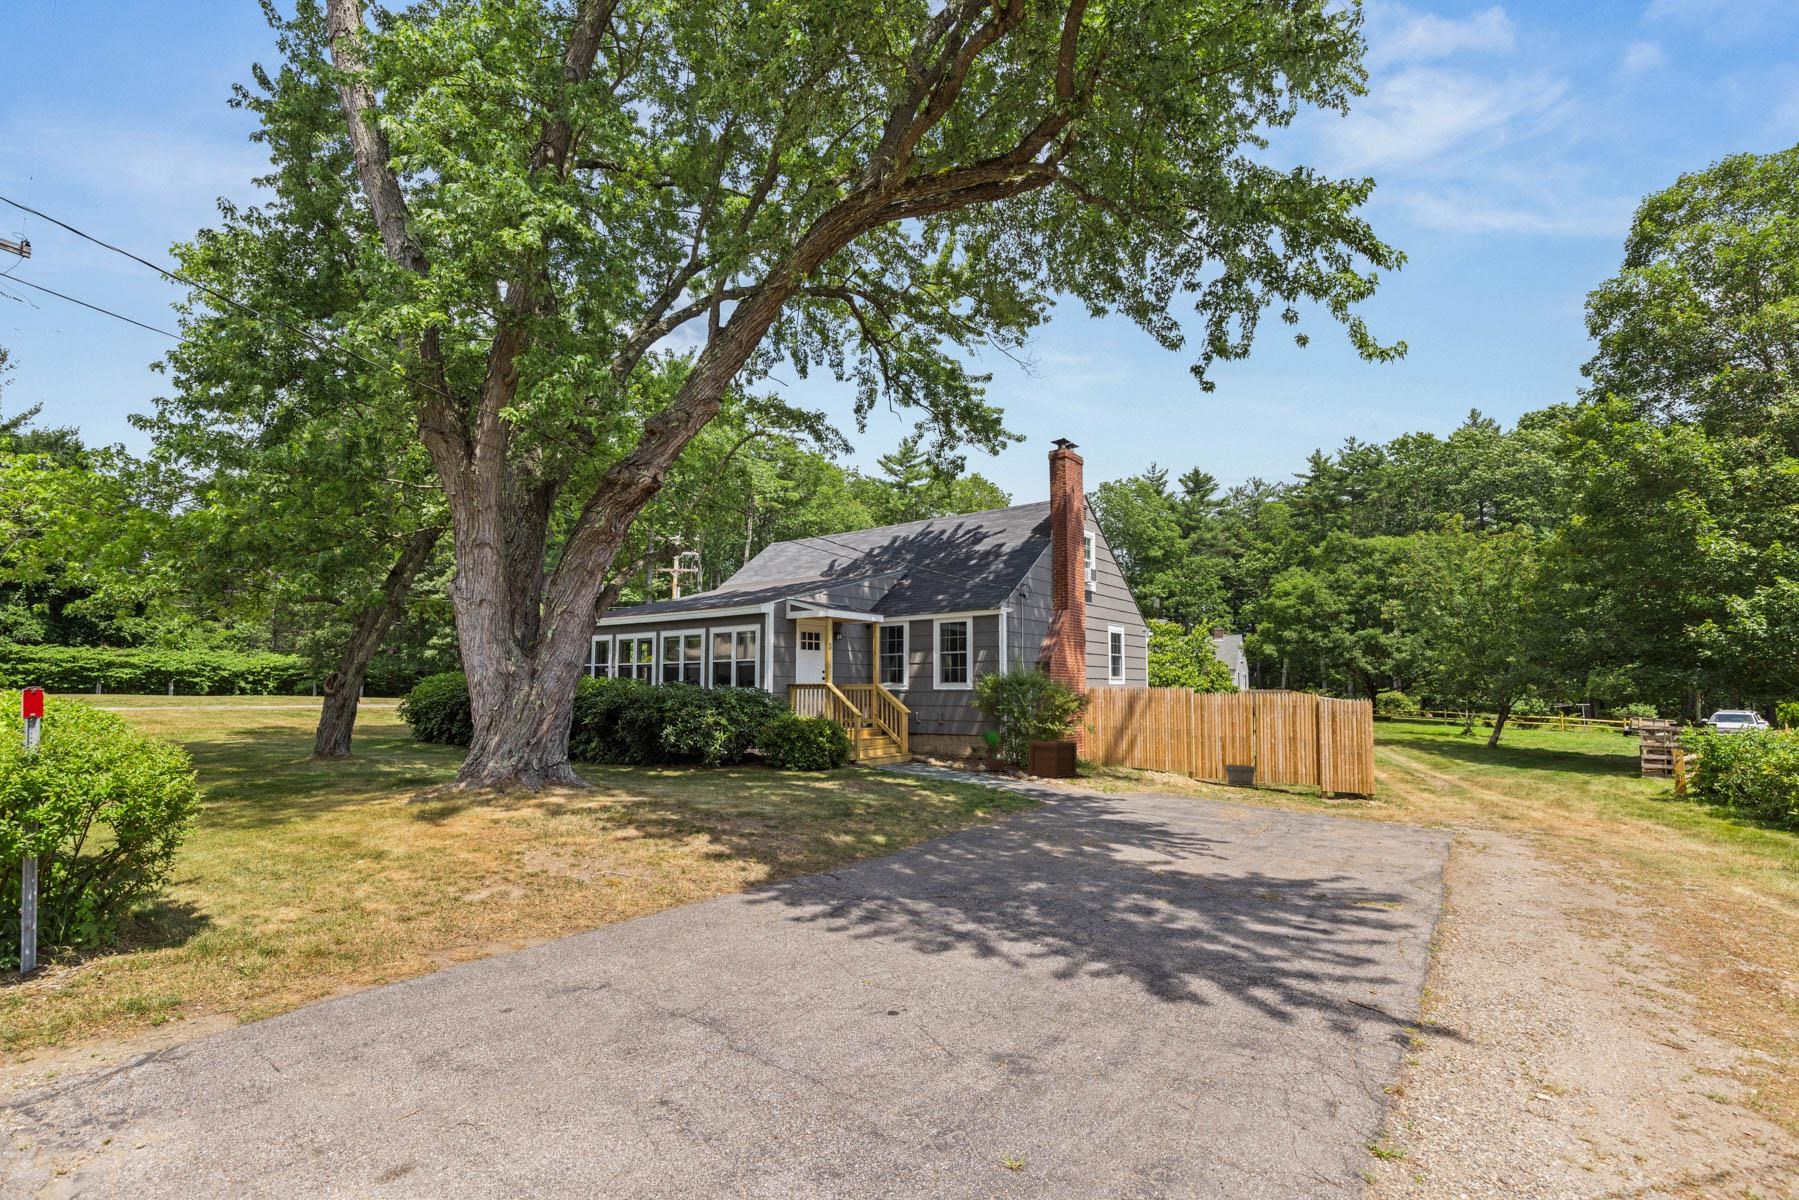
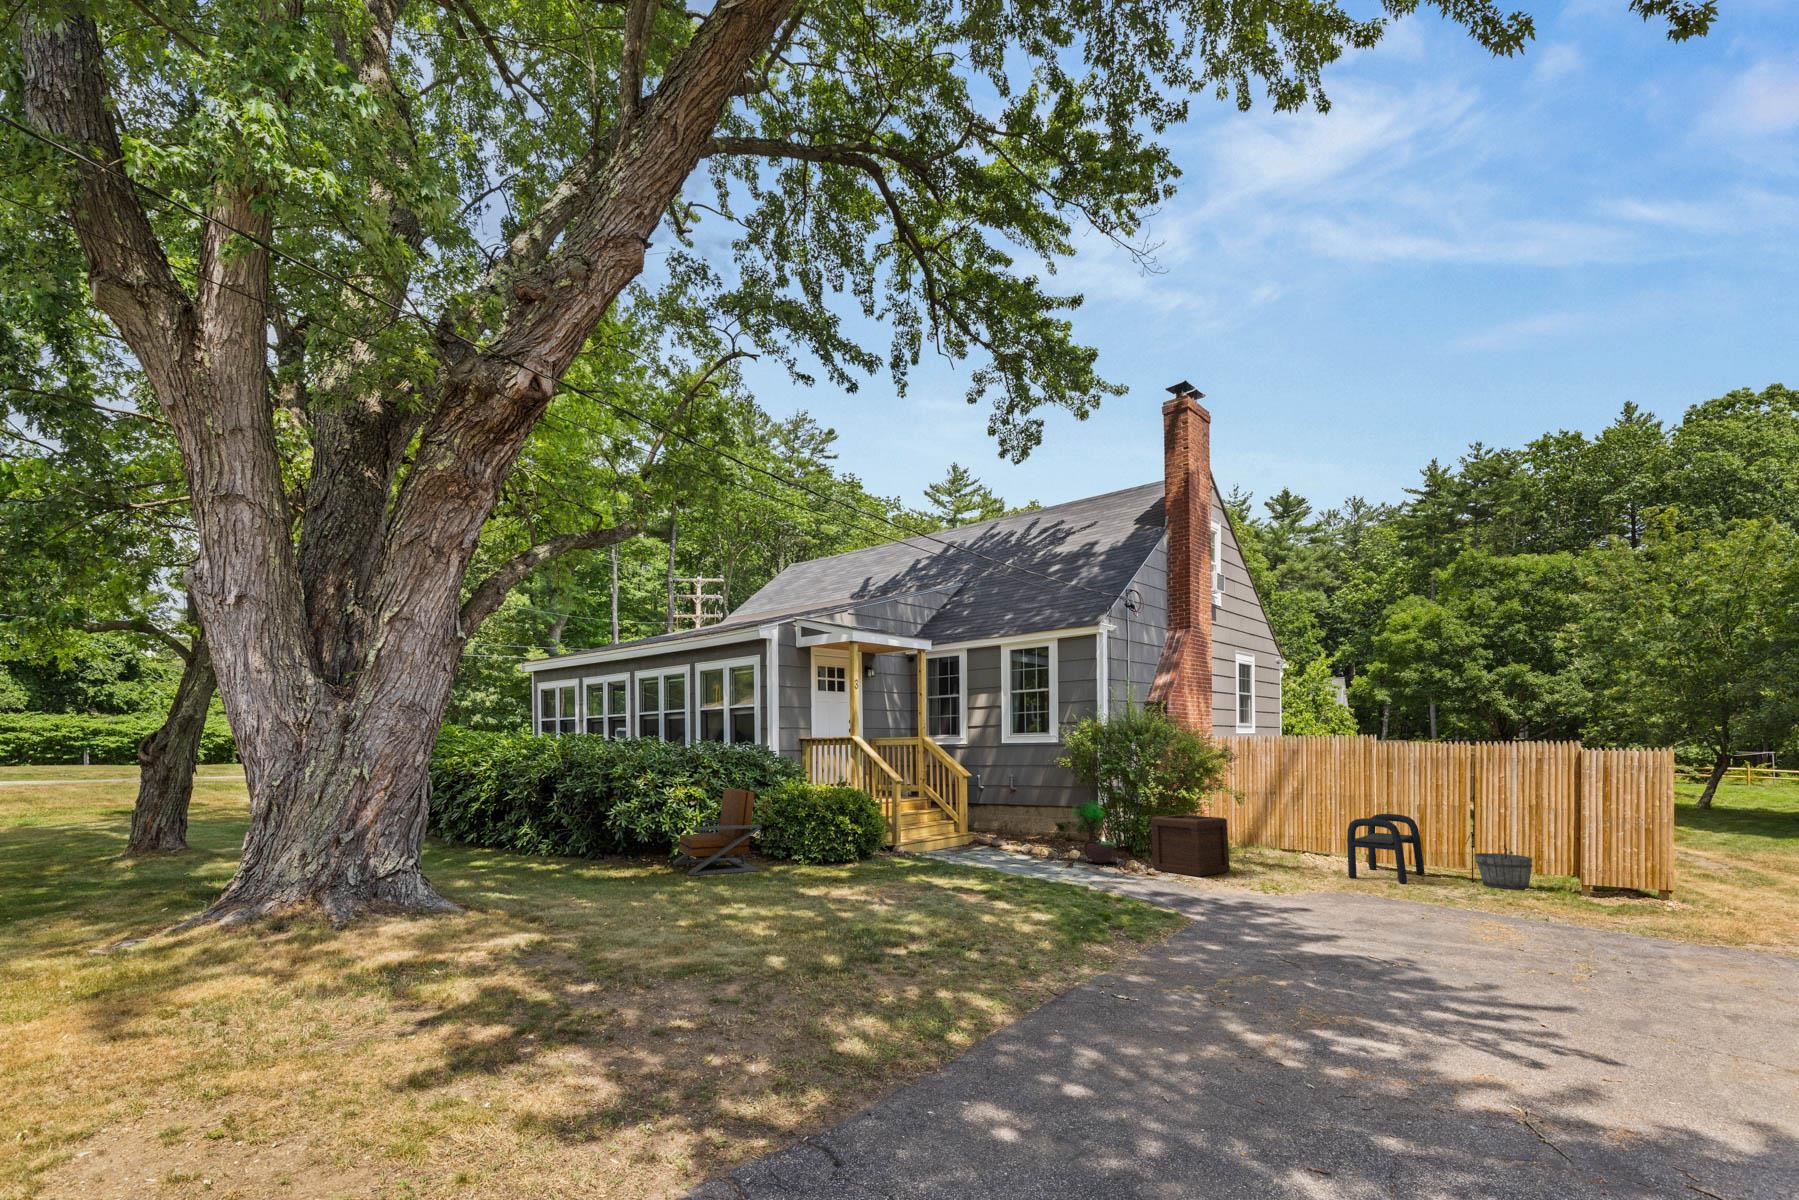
lounge chair: none [709,719,773,774] -> present [673,788,762,875]
bench: none [1150,740,1199,782] -> present [1347,814,1425,883]

